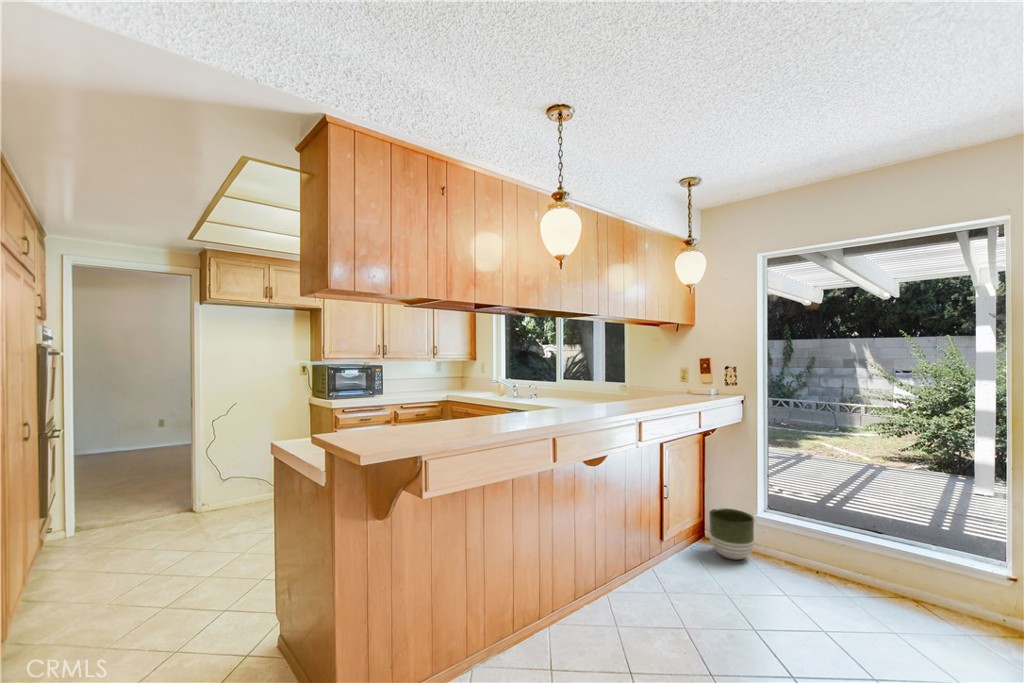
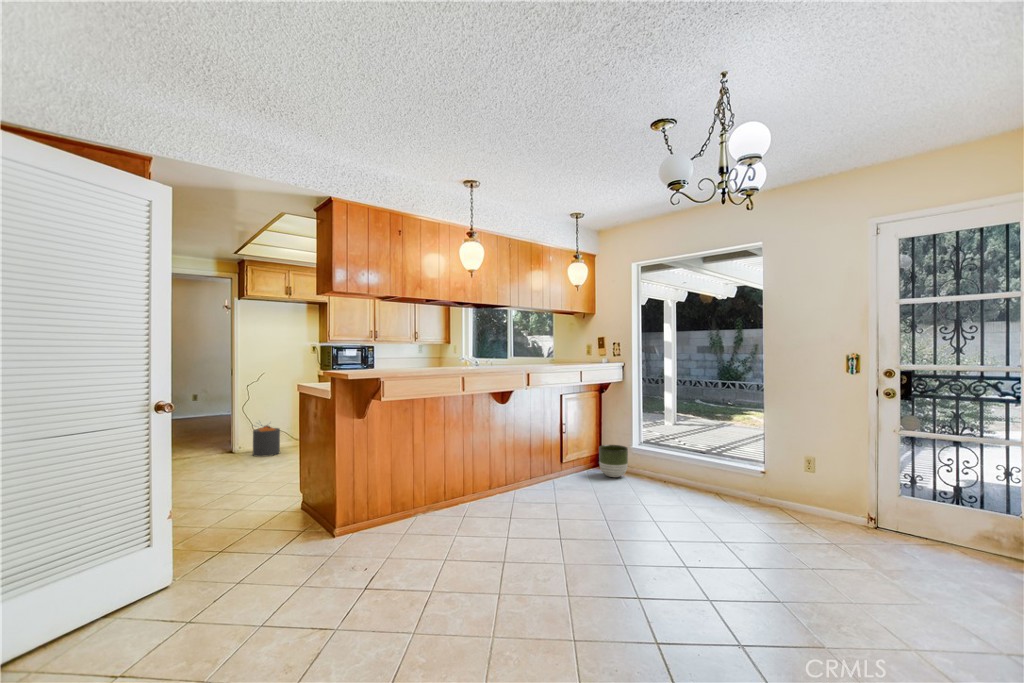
trash can: none [216,464,257,517] -> present [253,425,280,457]

